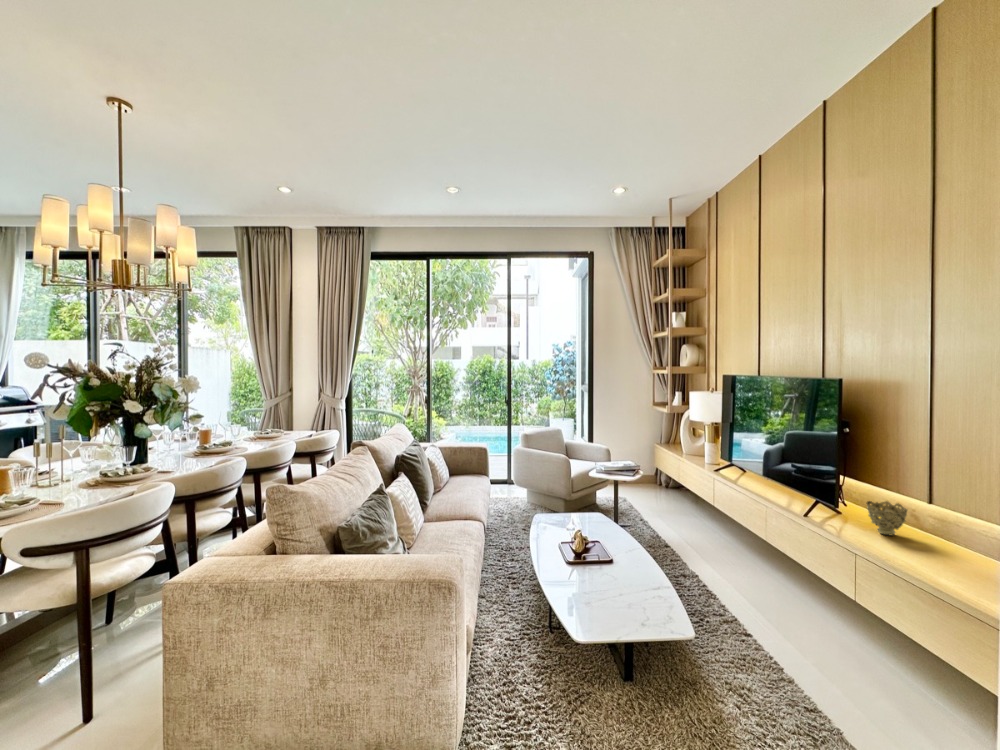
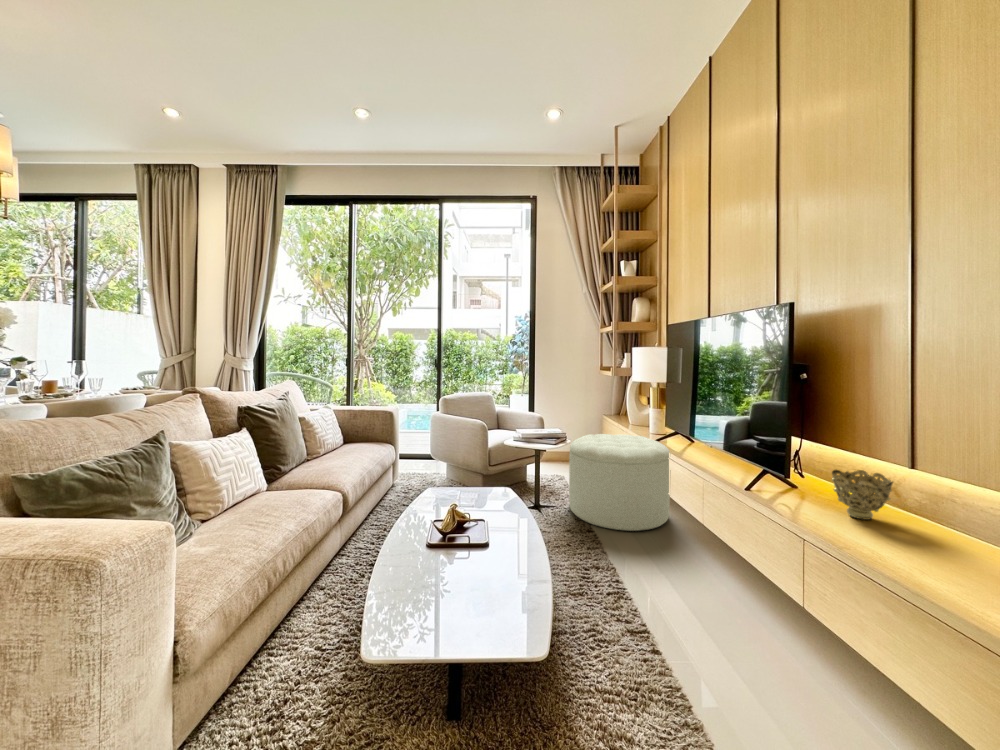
ottoman: none [646,468,733,550] -> present [569,434,670,531]

